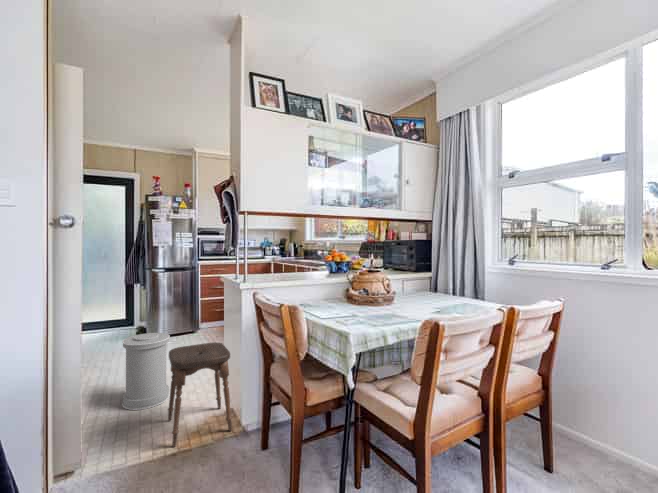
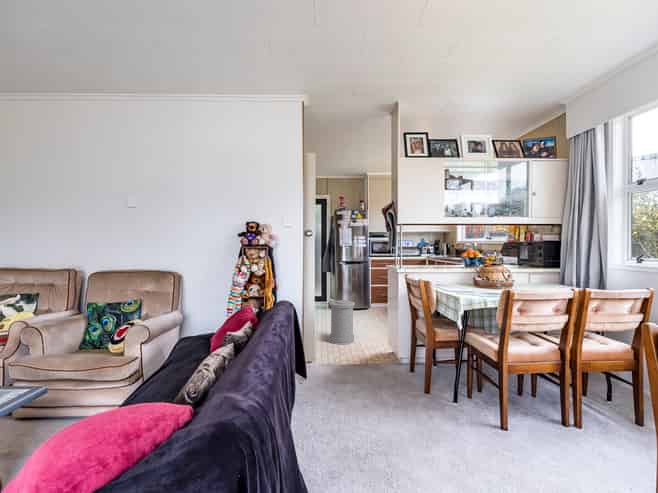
stool: present [168,342,232,447] -> none [355,308,393,362]

